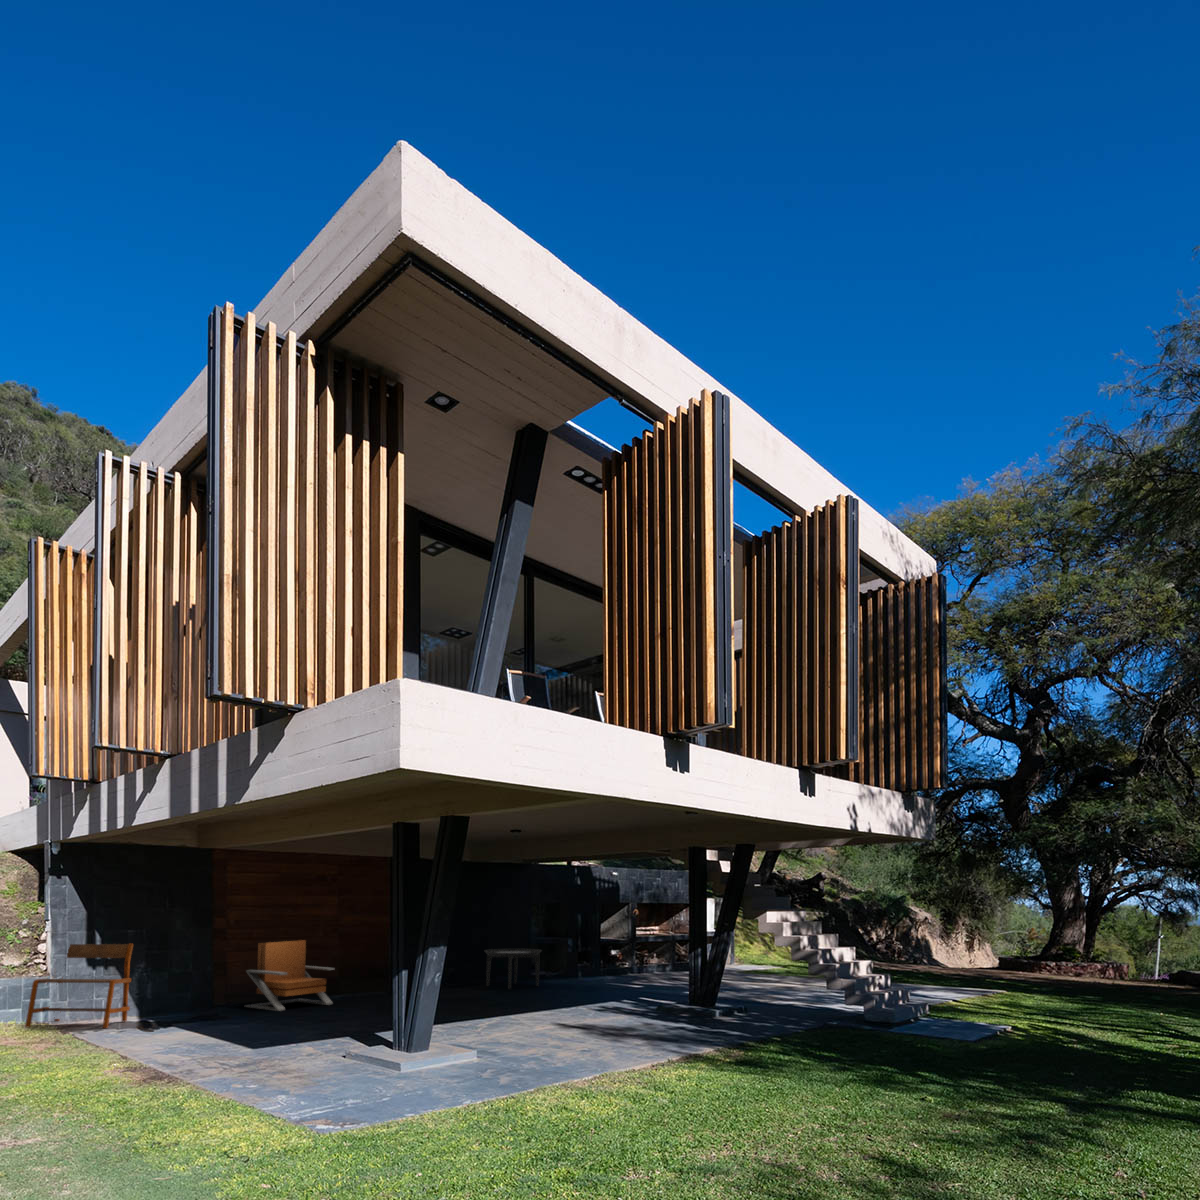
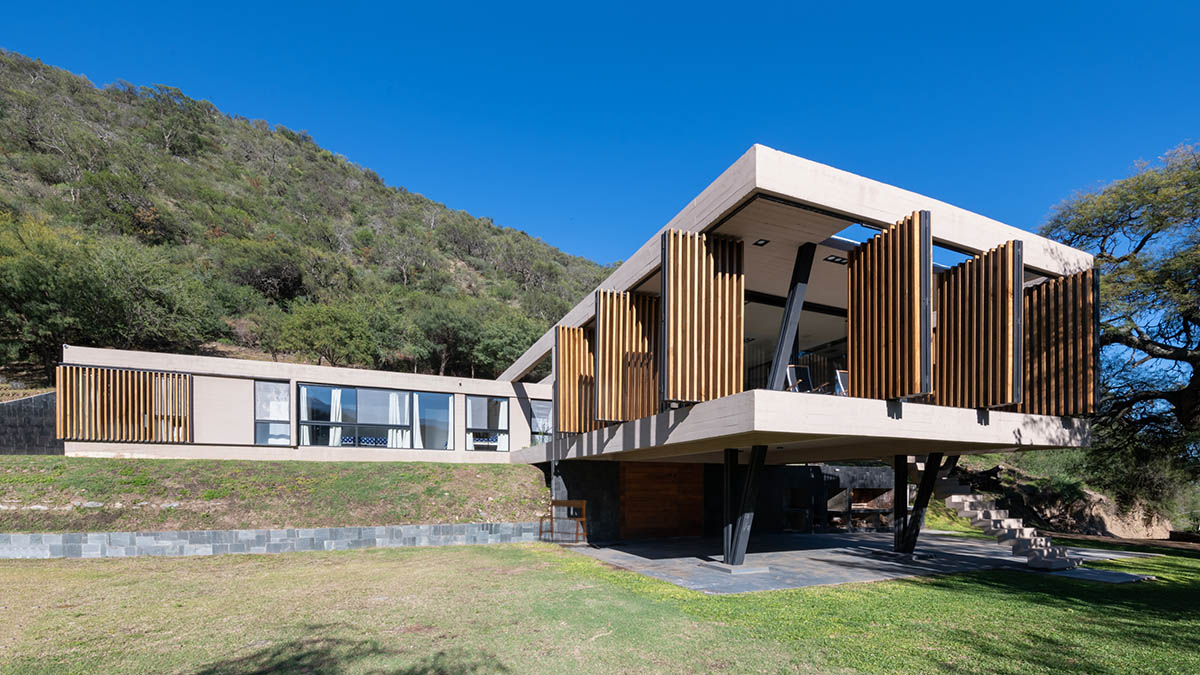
lounge chair: present [245,940,334,1011] -> none [642,501,689,540]
round table: present [485,949,542,989] -> none [775,511,811,535]

